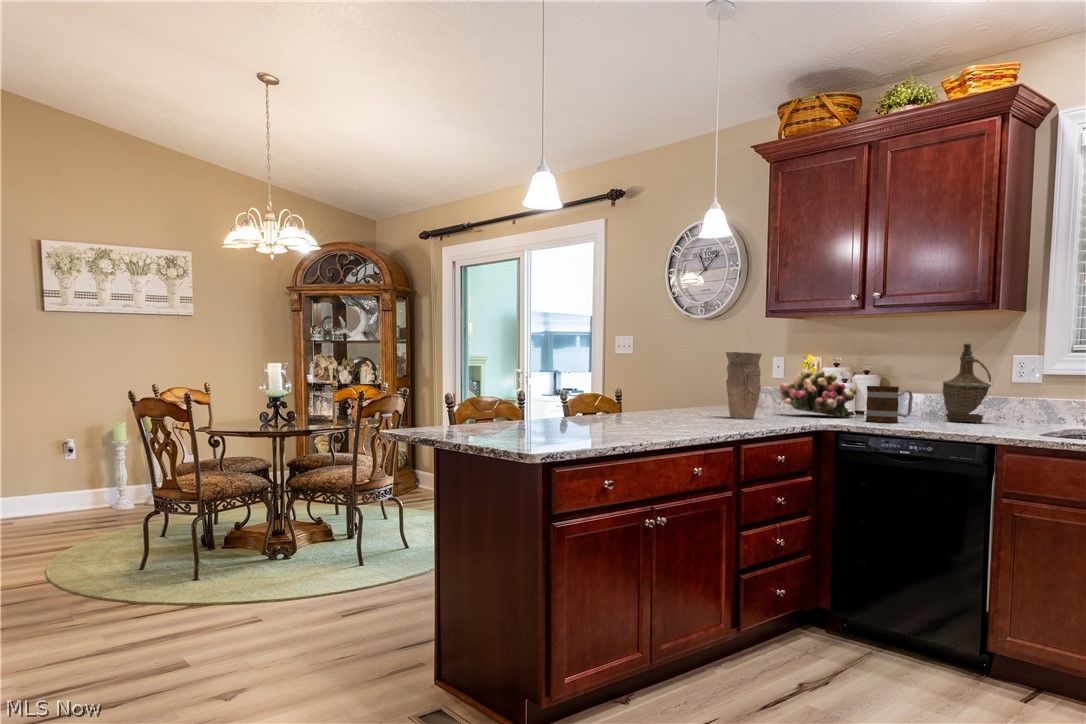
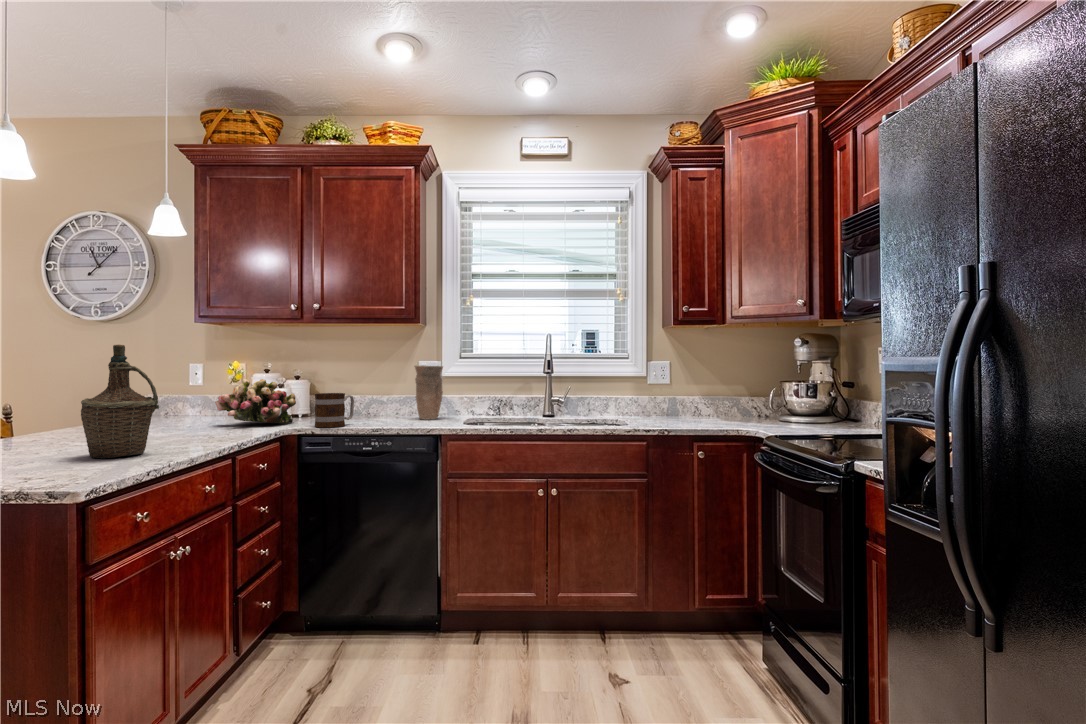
bottle: present [943,343,991,422] -> present [81,345,159,459]
vase: present [726,352,762,418] -> present [415,365,443,420]

